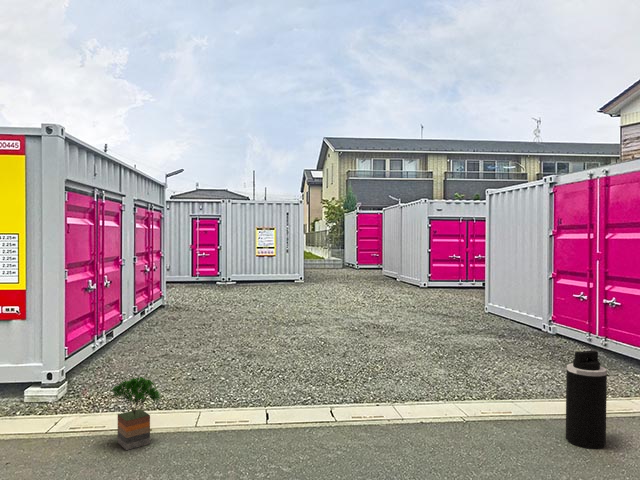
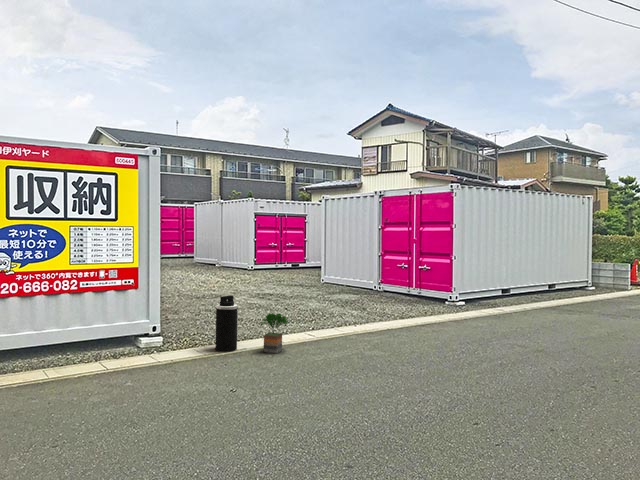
trash can: present [566,351,607,449] -> present [215,295,238,352]

